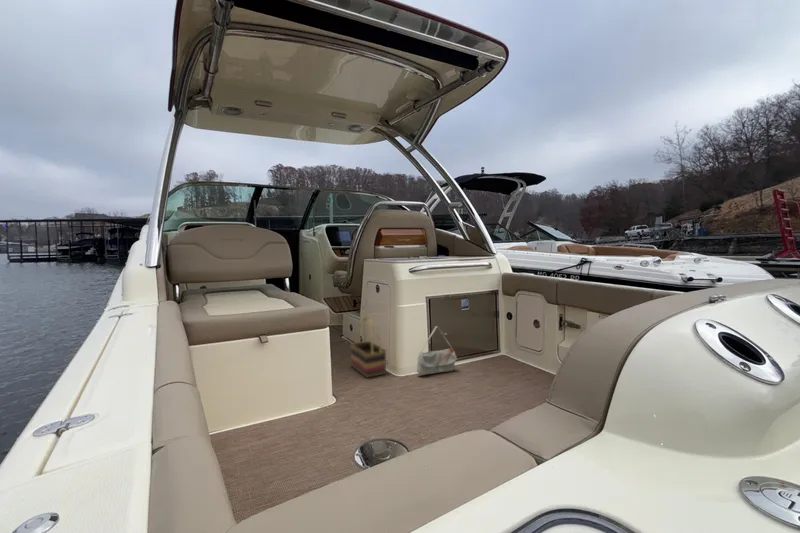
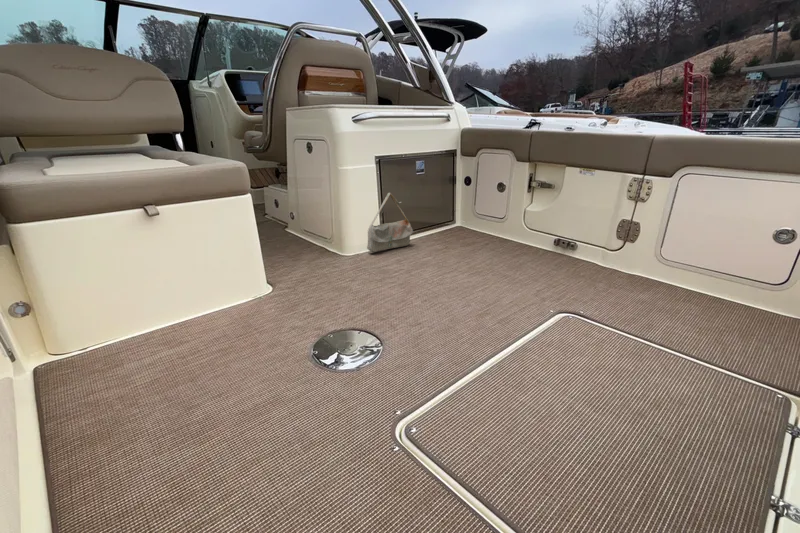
basket: present [351,317,386,377] -> none [280,183,329,259]

